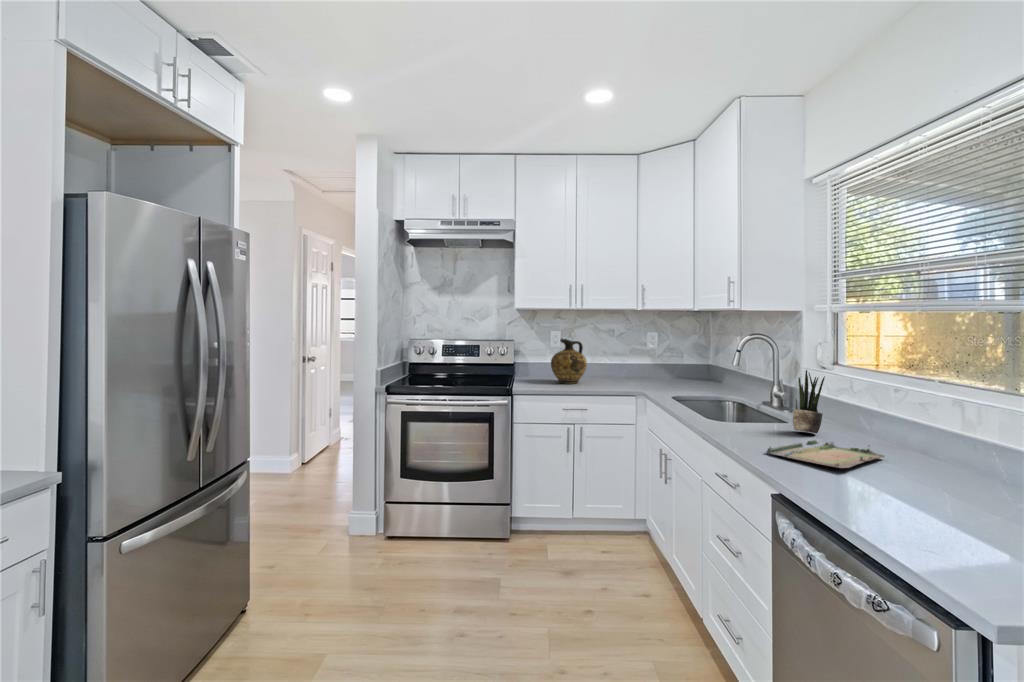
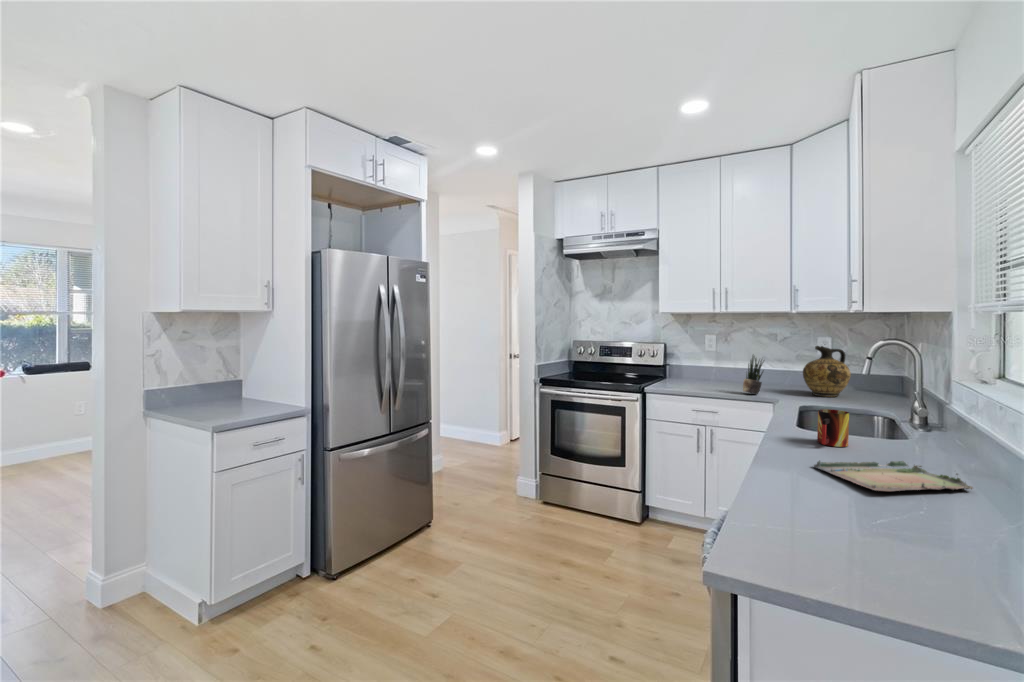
ceramic jug: present [551,339,587,384] -> present [803,346,851,397]
potted plant: present [793,370,825,433] -> present [743,356,763,394]
mug: none [732,399,759,432] -> present [817,409,849,447]

